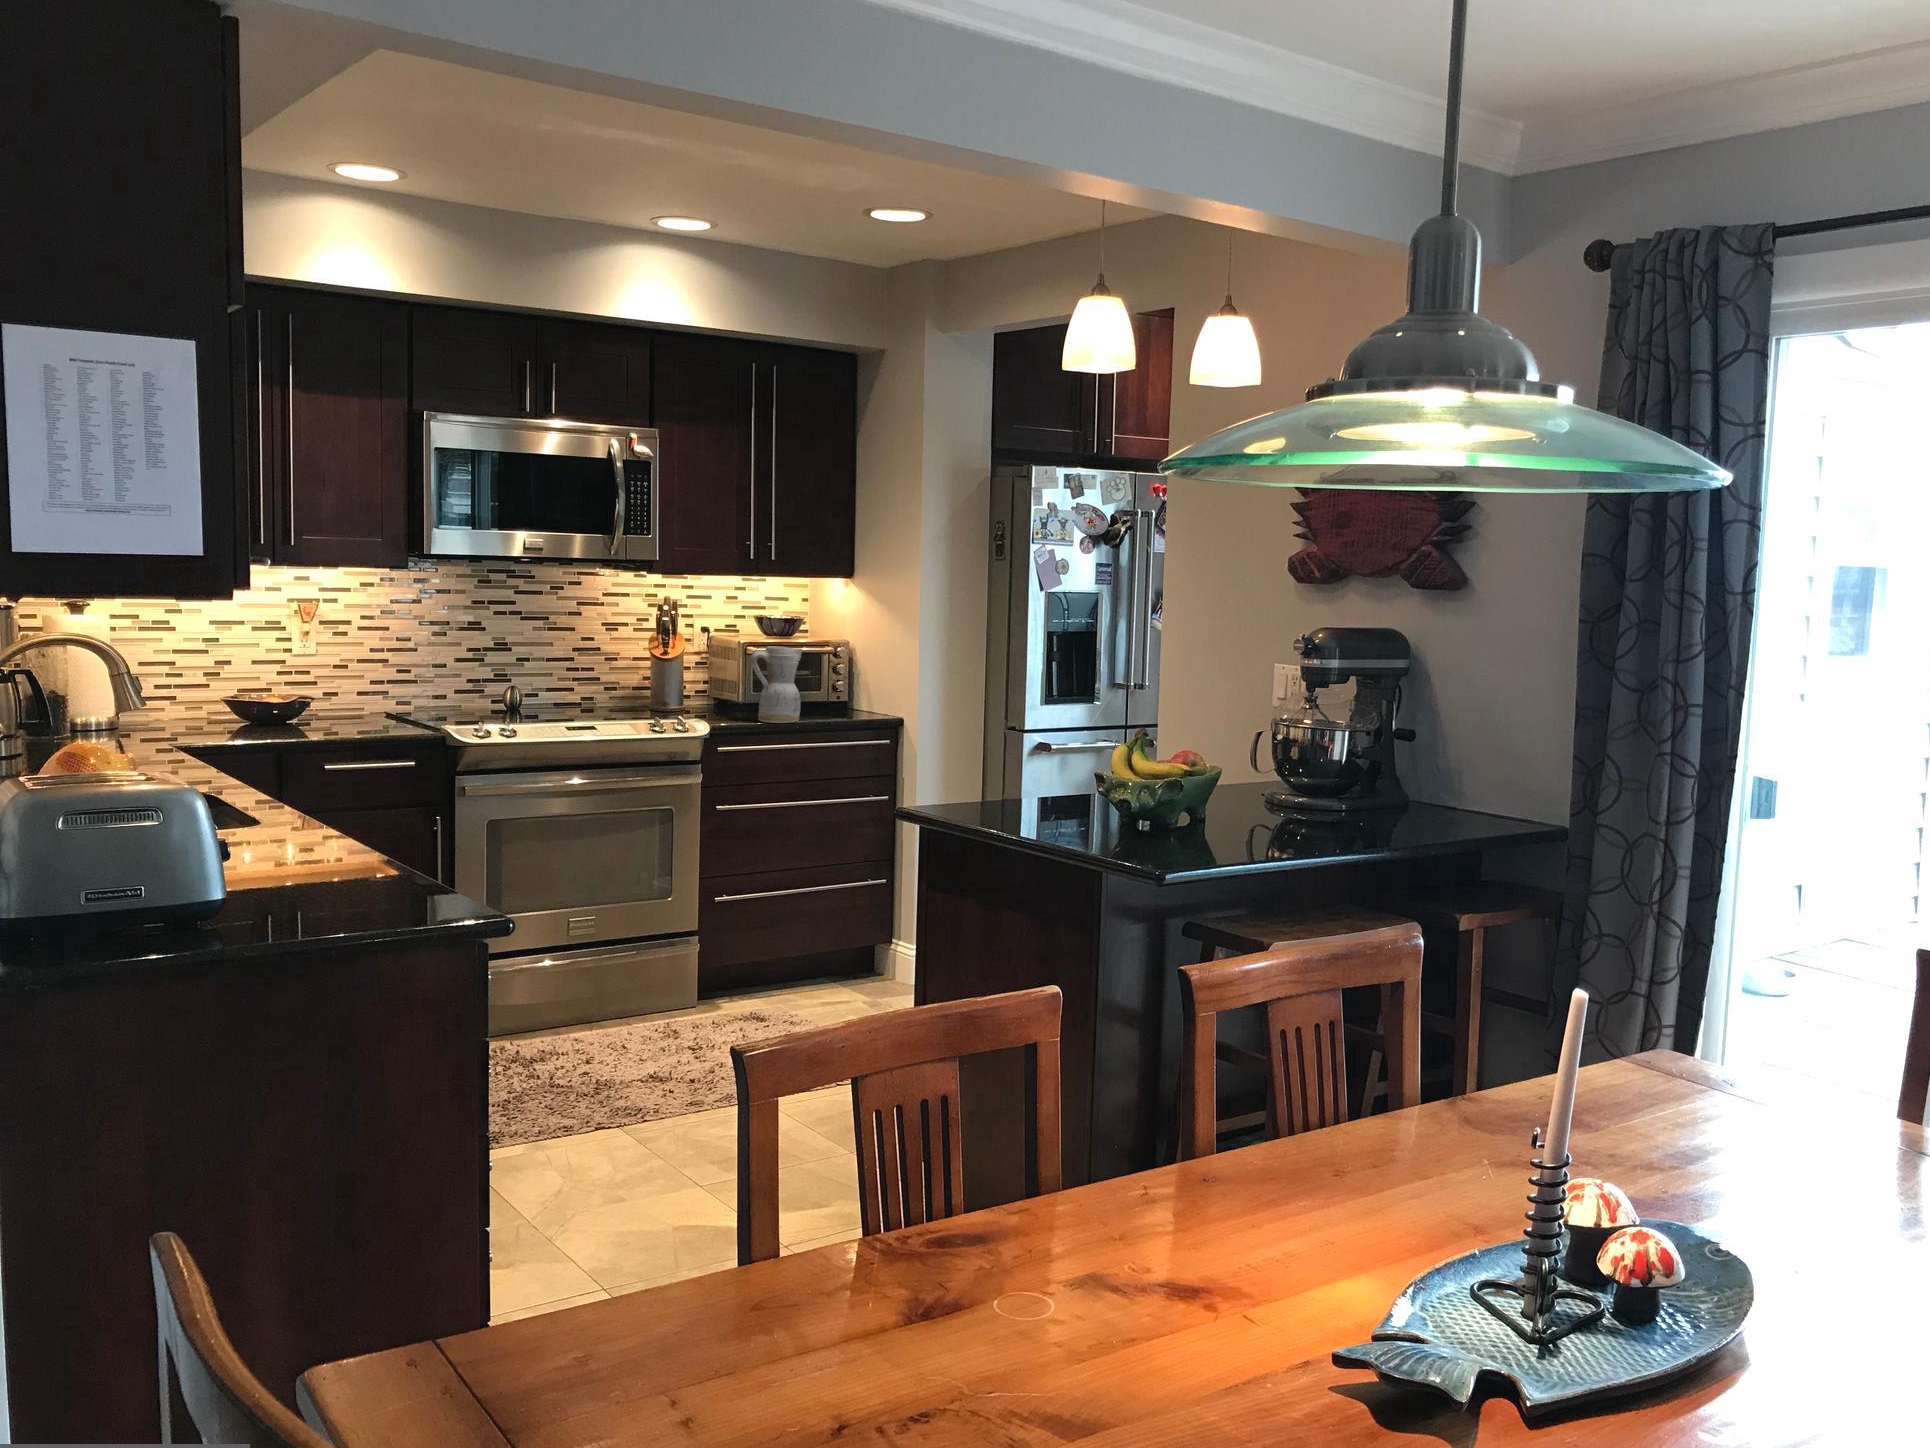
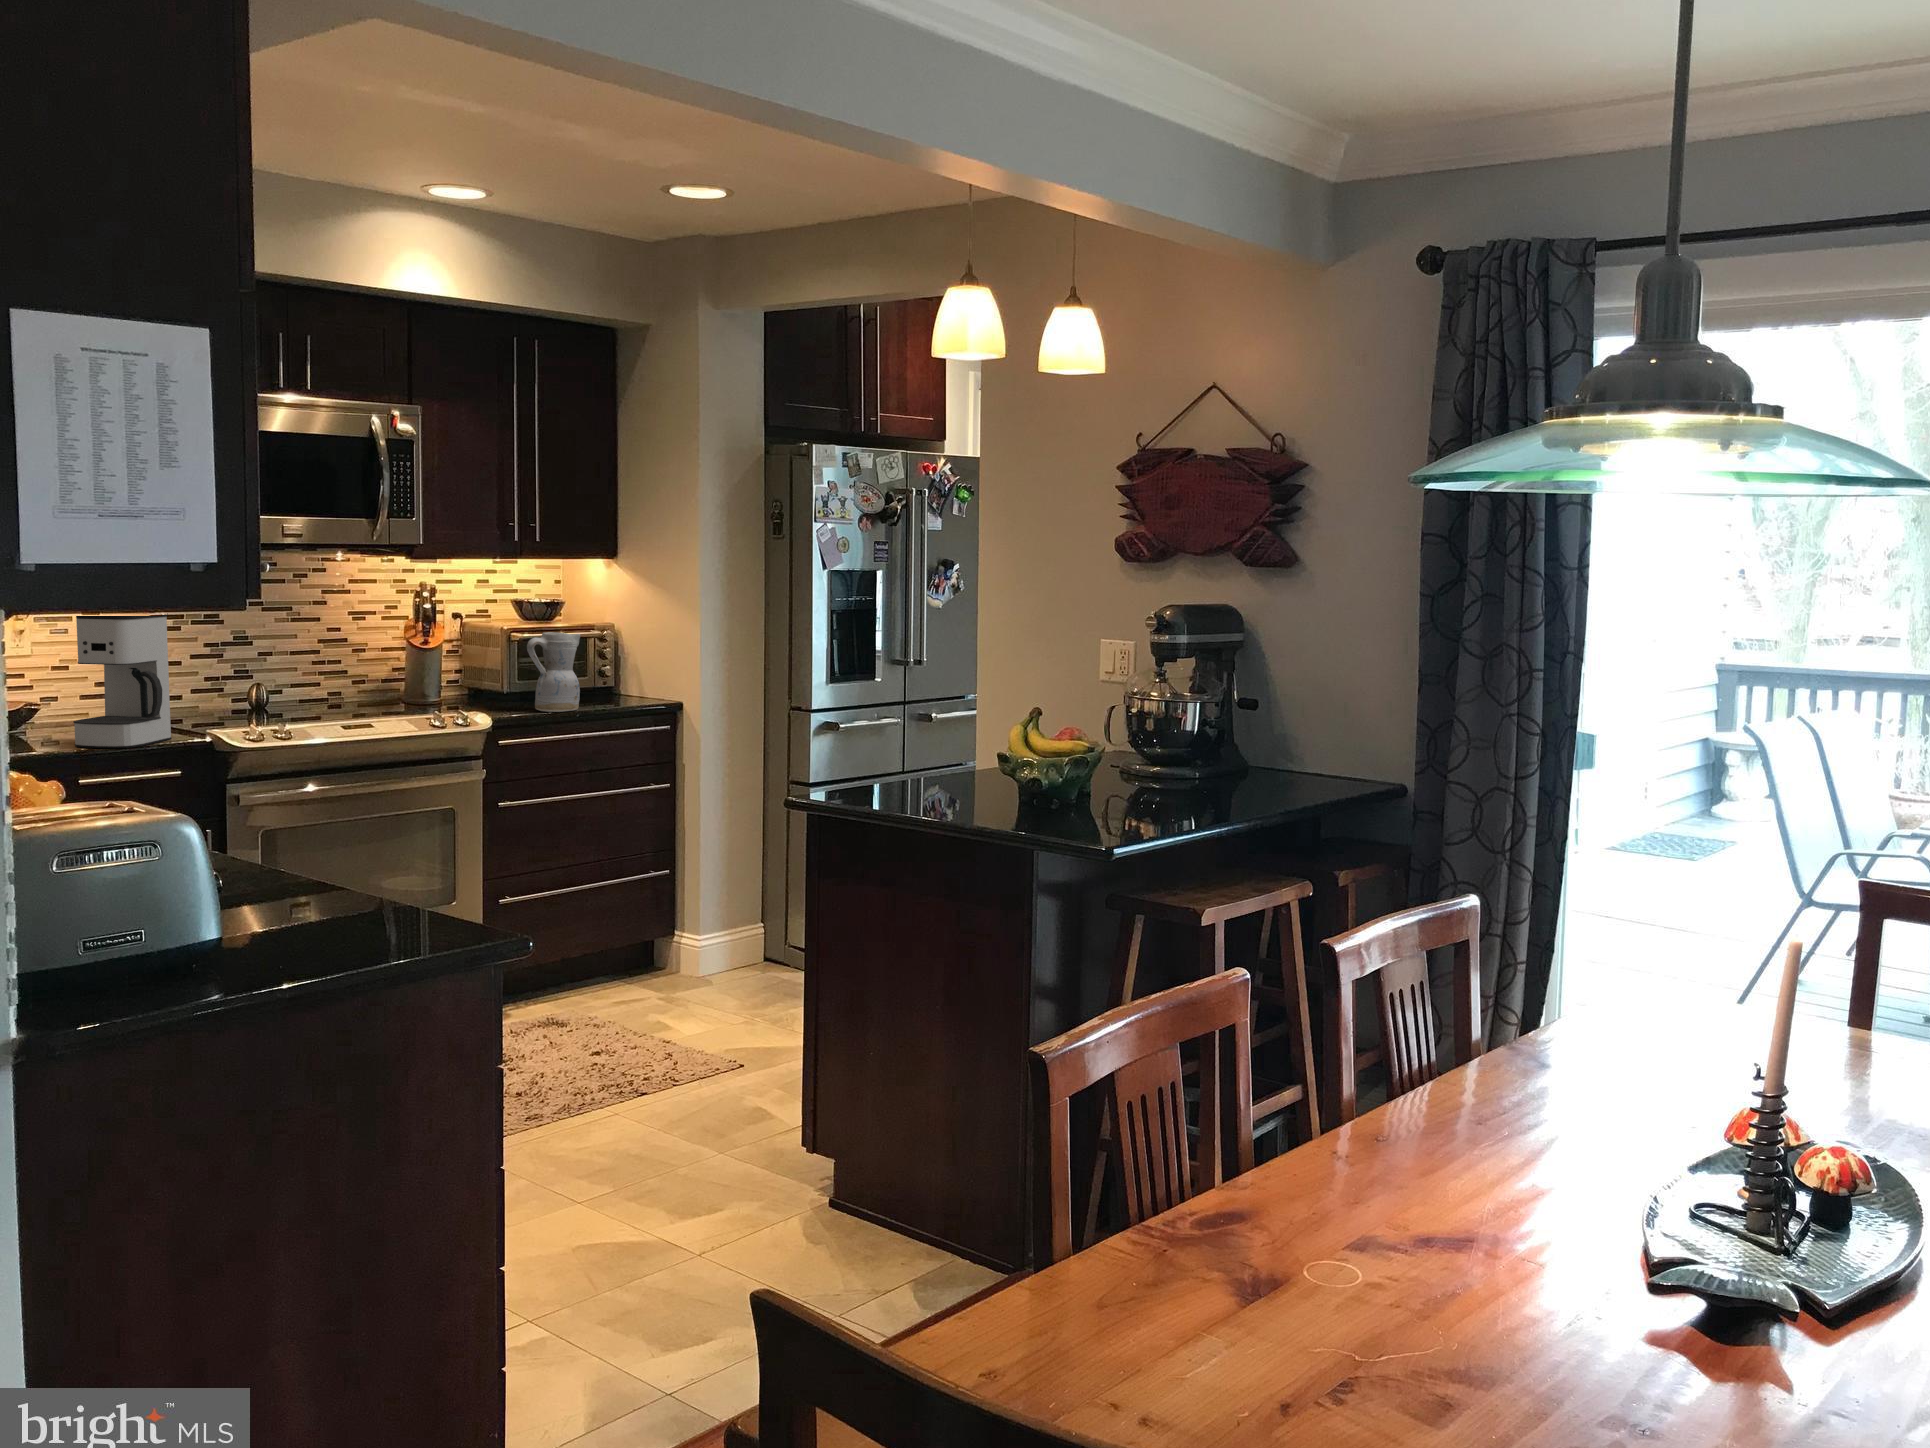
coffee maker: none [332,614,417,739] -> present [73,613,171,748]

